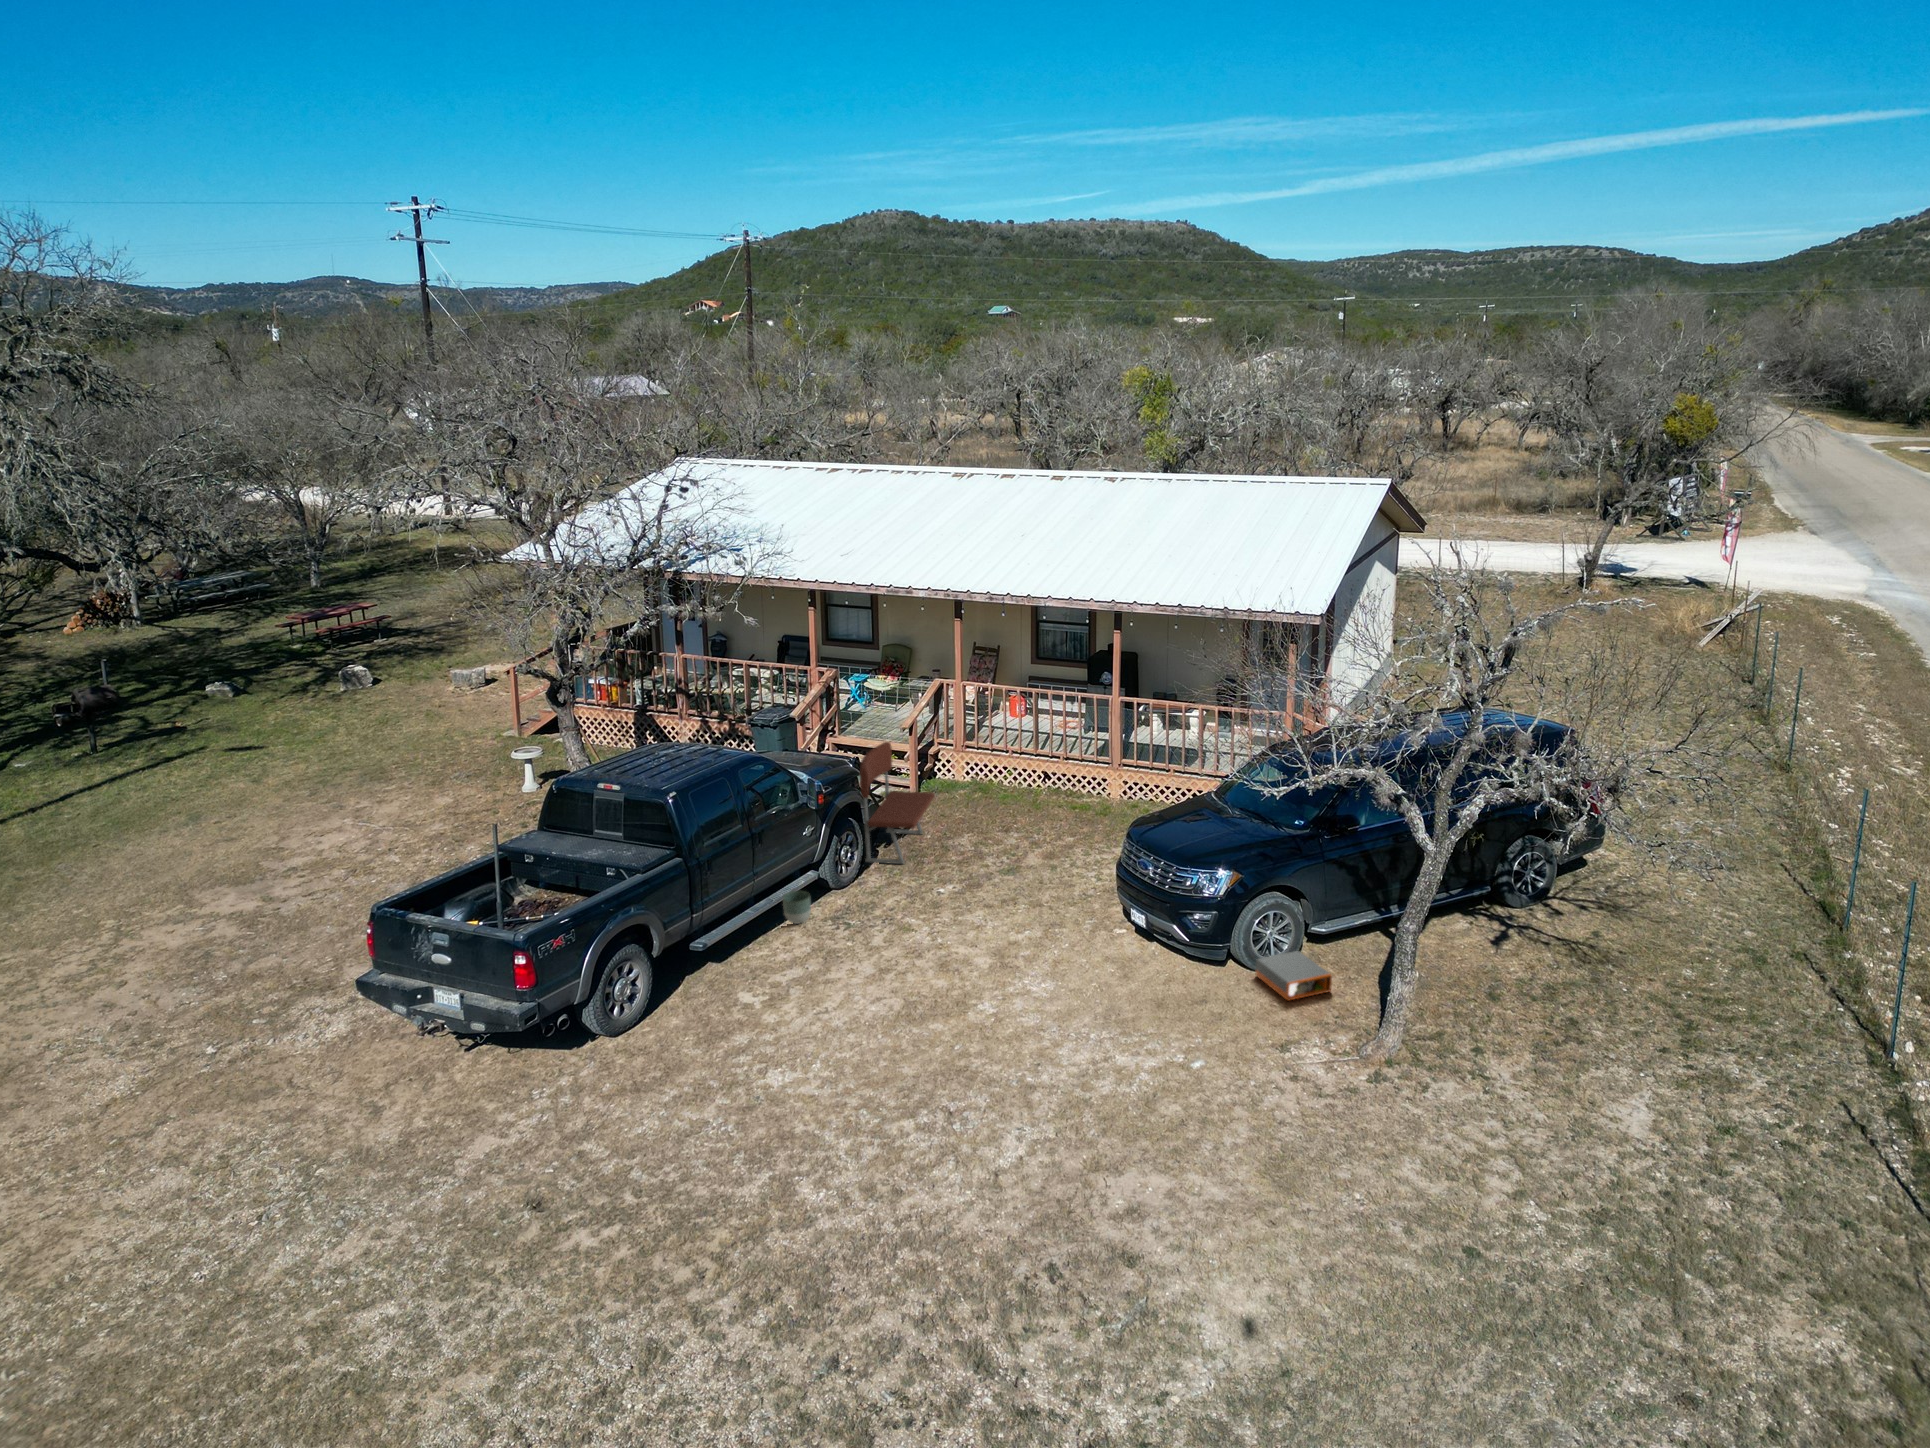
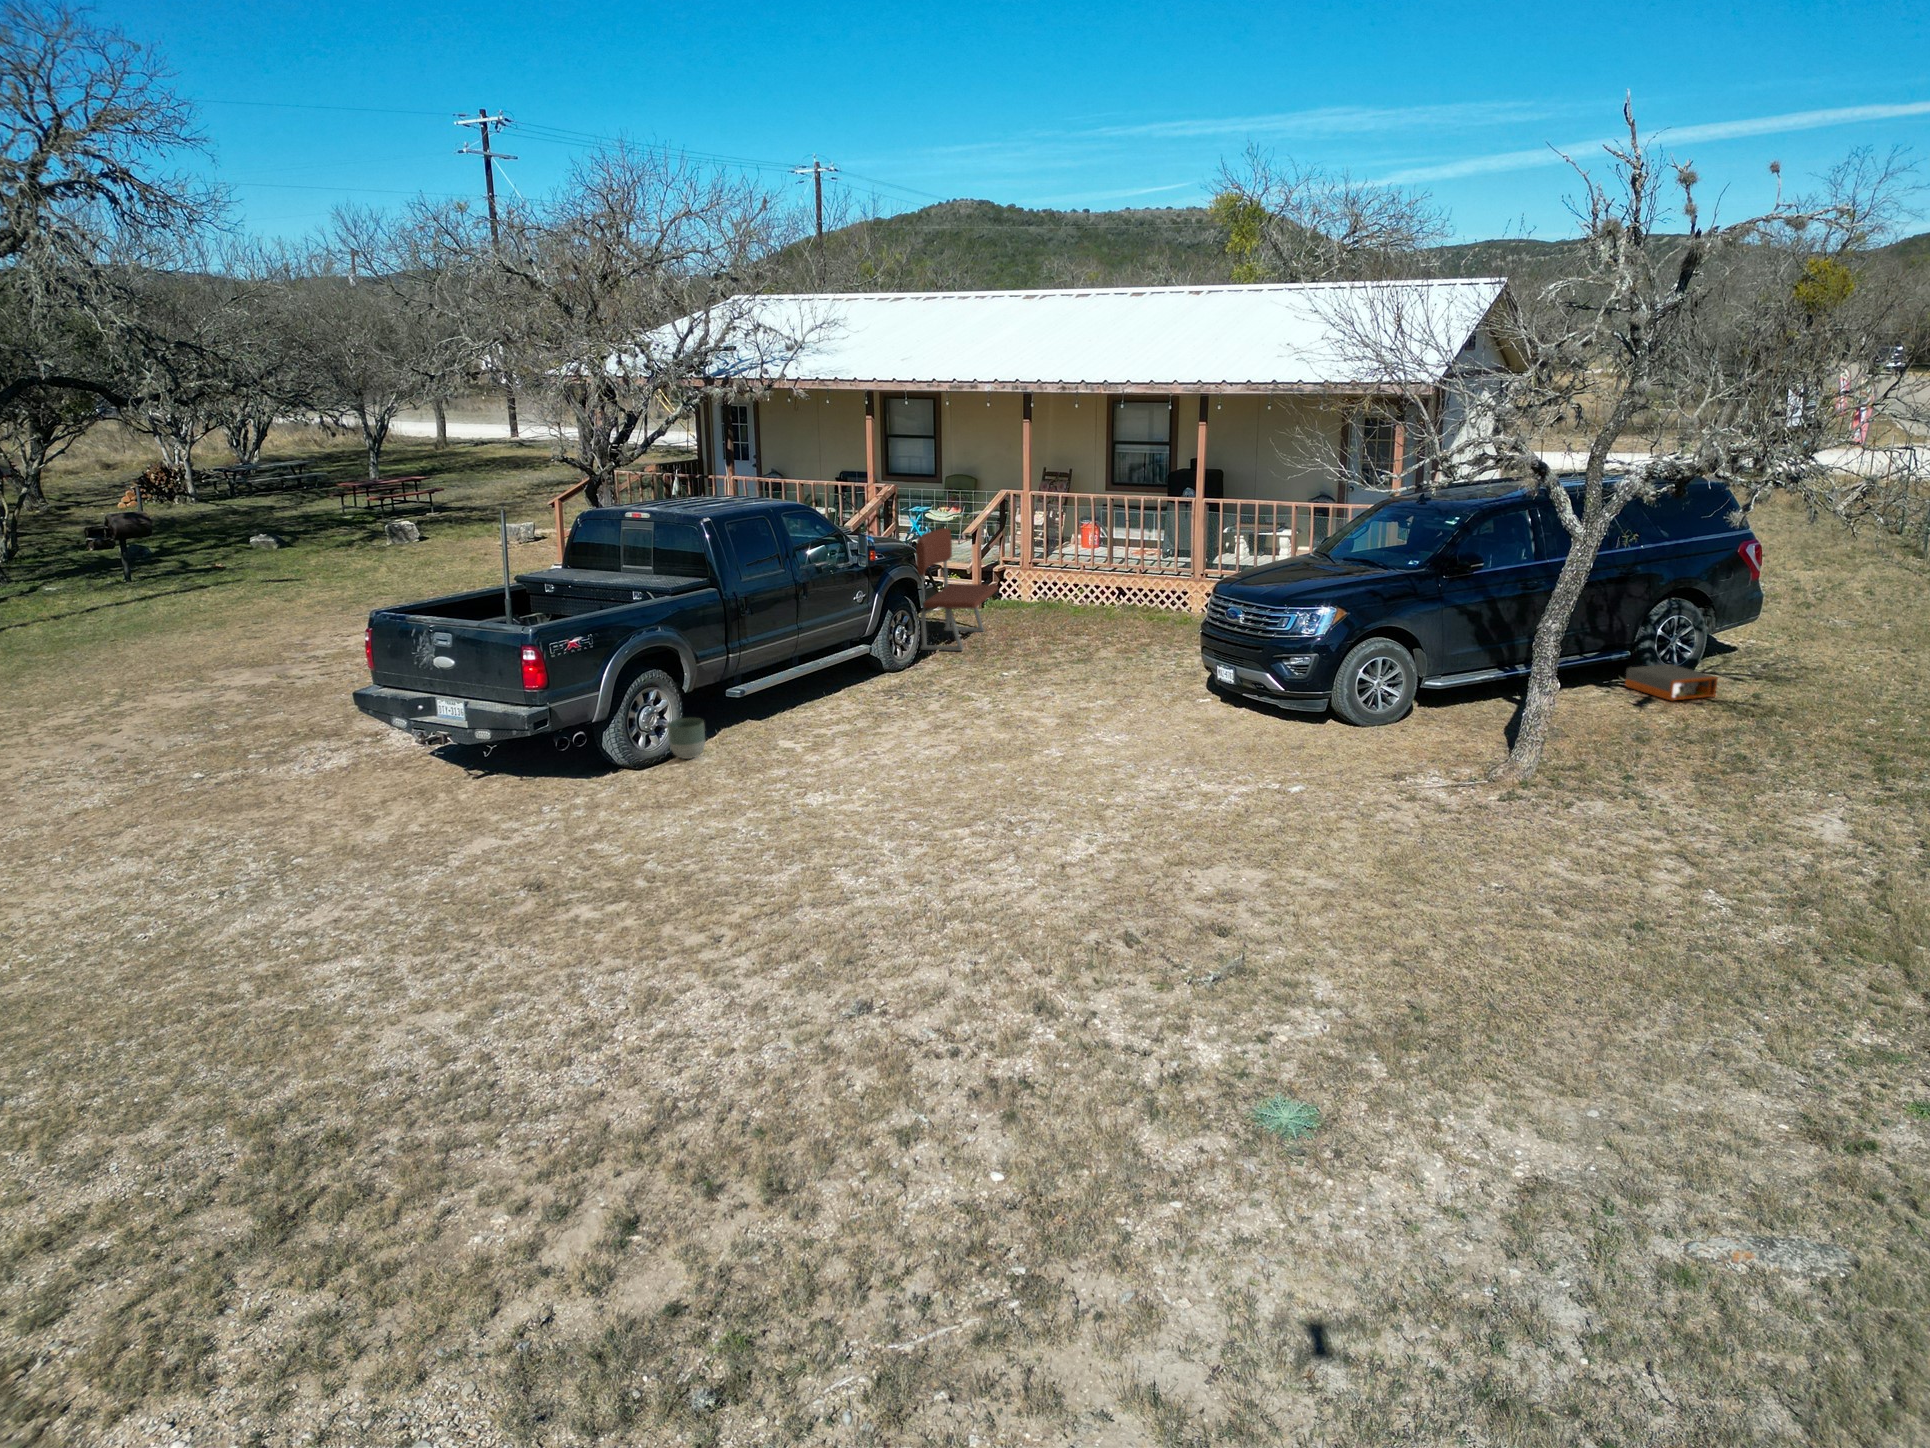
planter: present [783,891,811,924] -> present [667,718,705,759]
storage box: present [1256,951,1332,1001] -> present [1625,664,1718,701]

